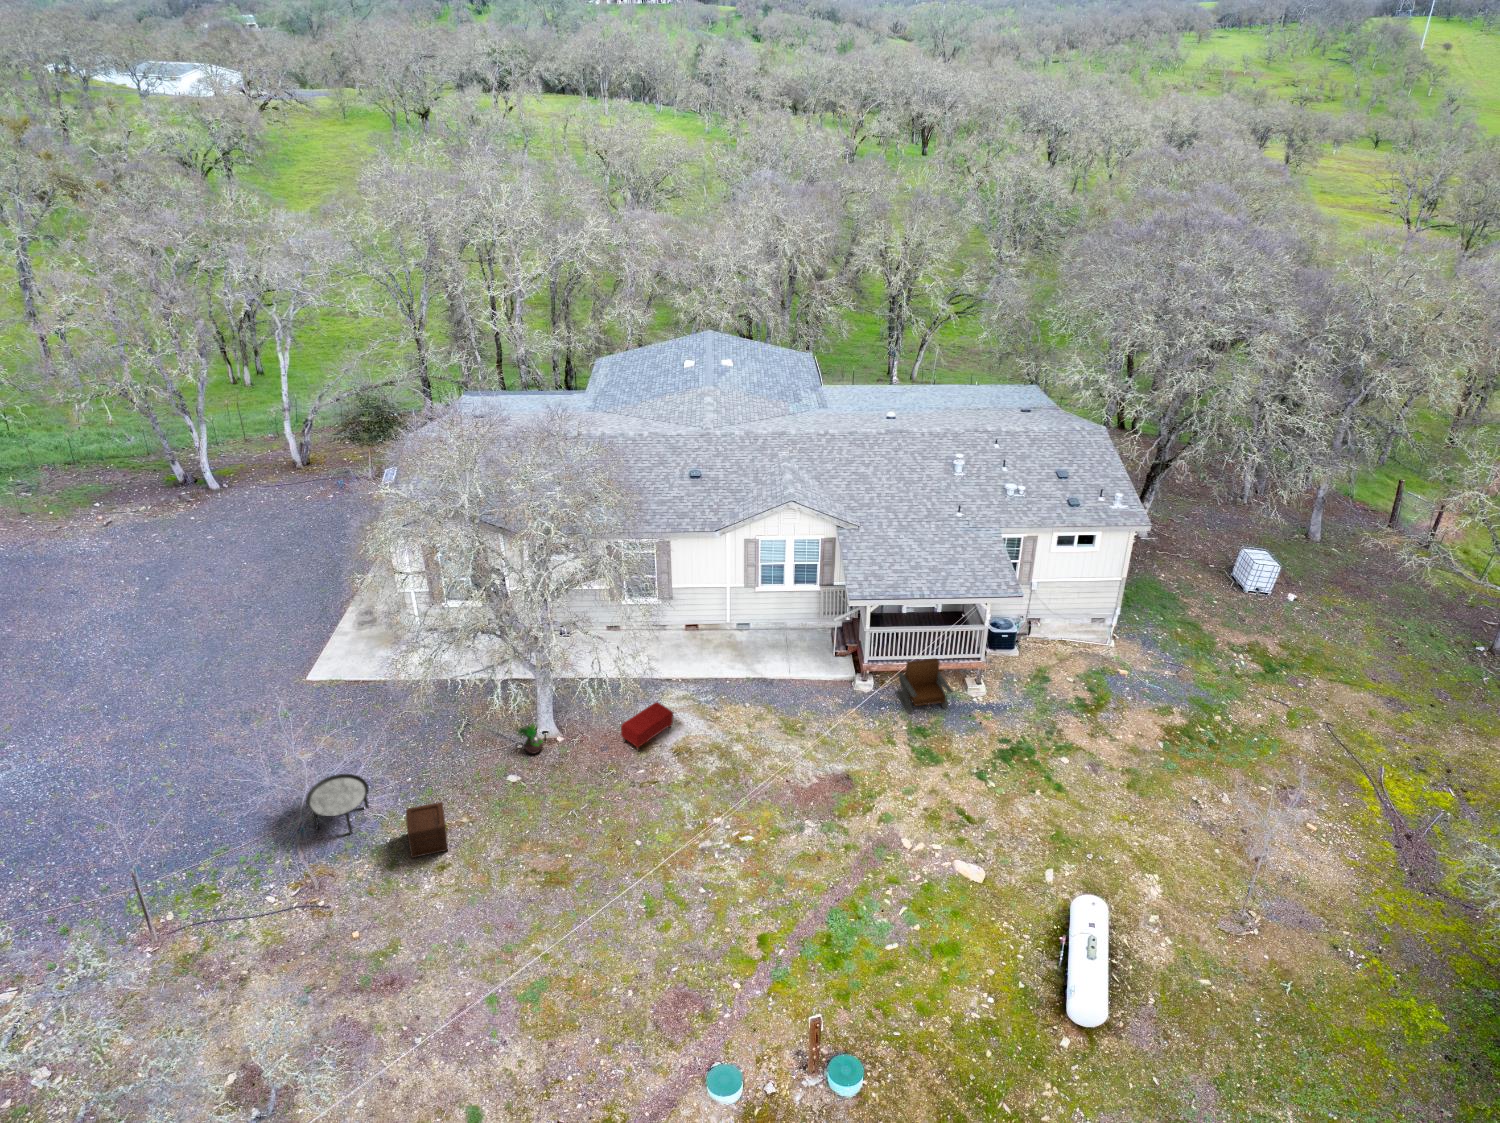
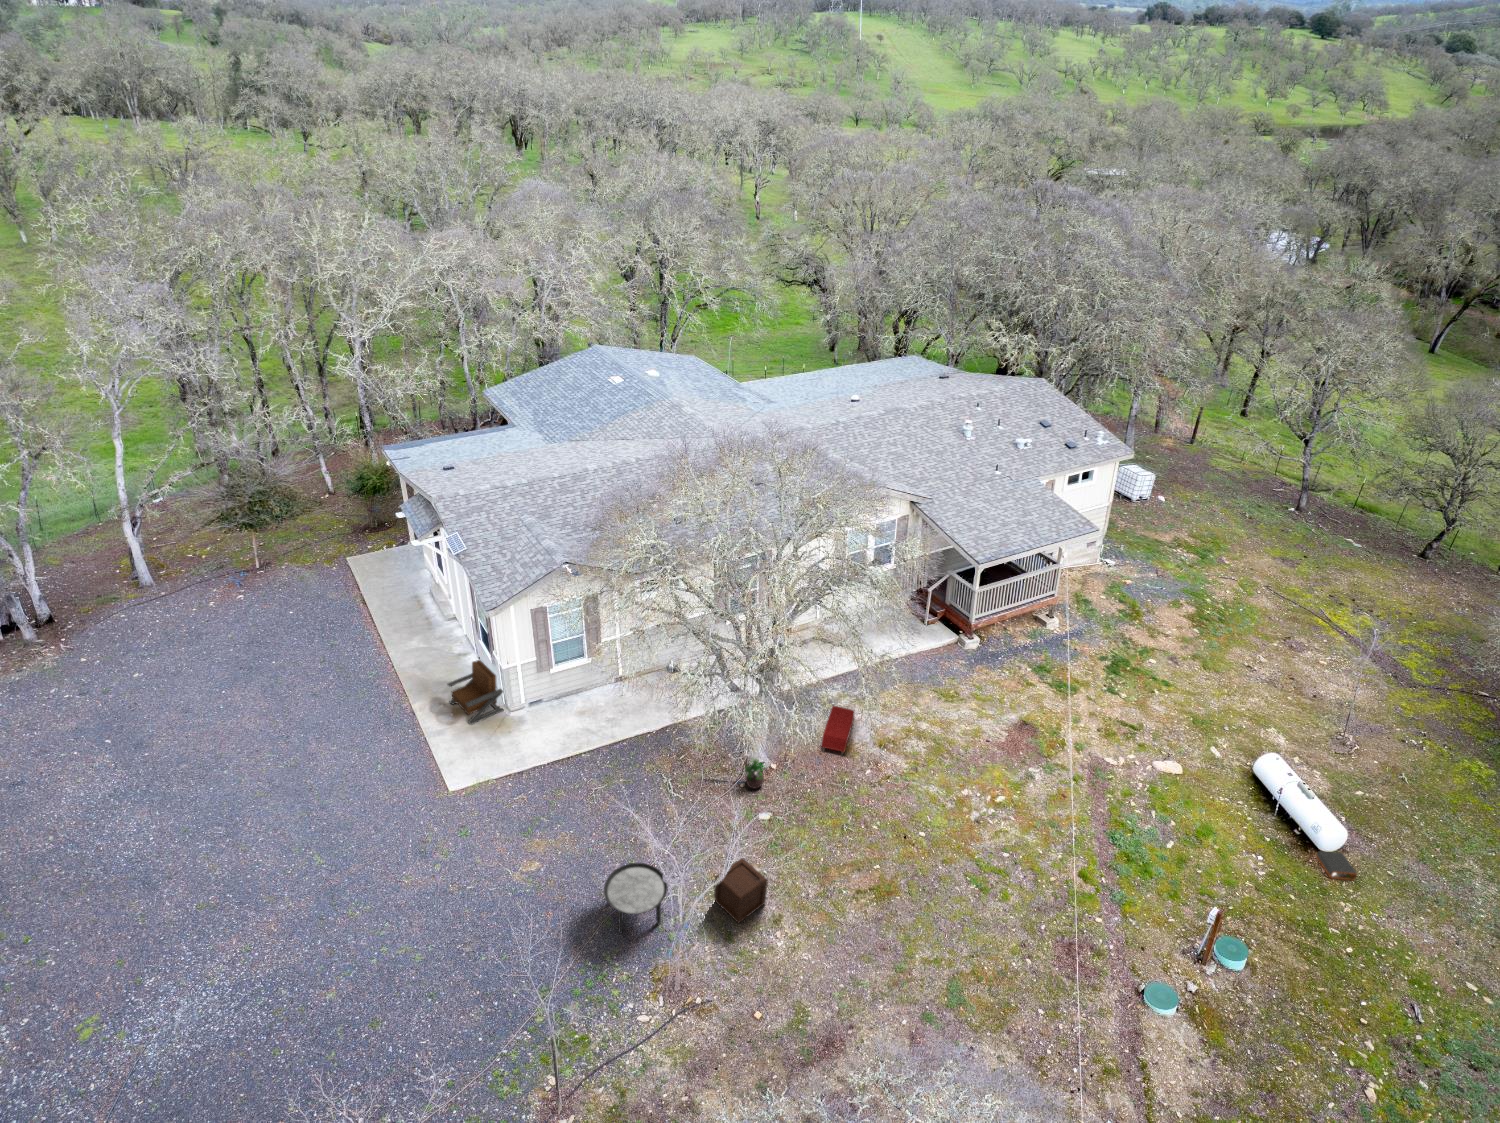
lounge chair: present [896,658,952,714] -> present [447,660,503,725]
storage box: none [1049,1019,1087,1066] -> present [1316,851,1357,880]

